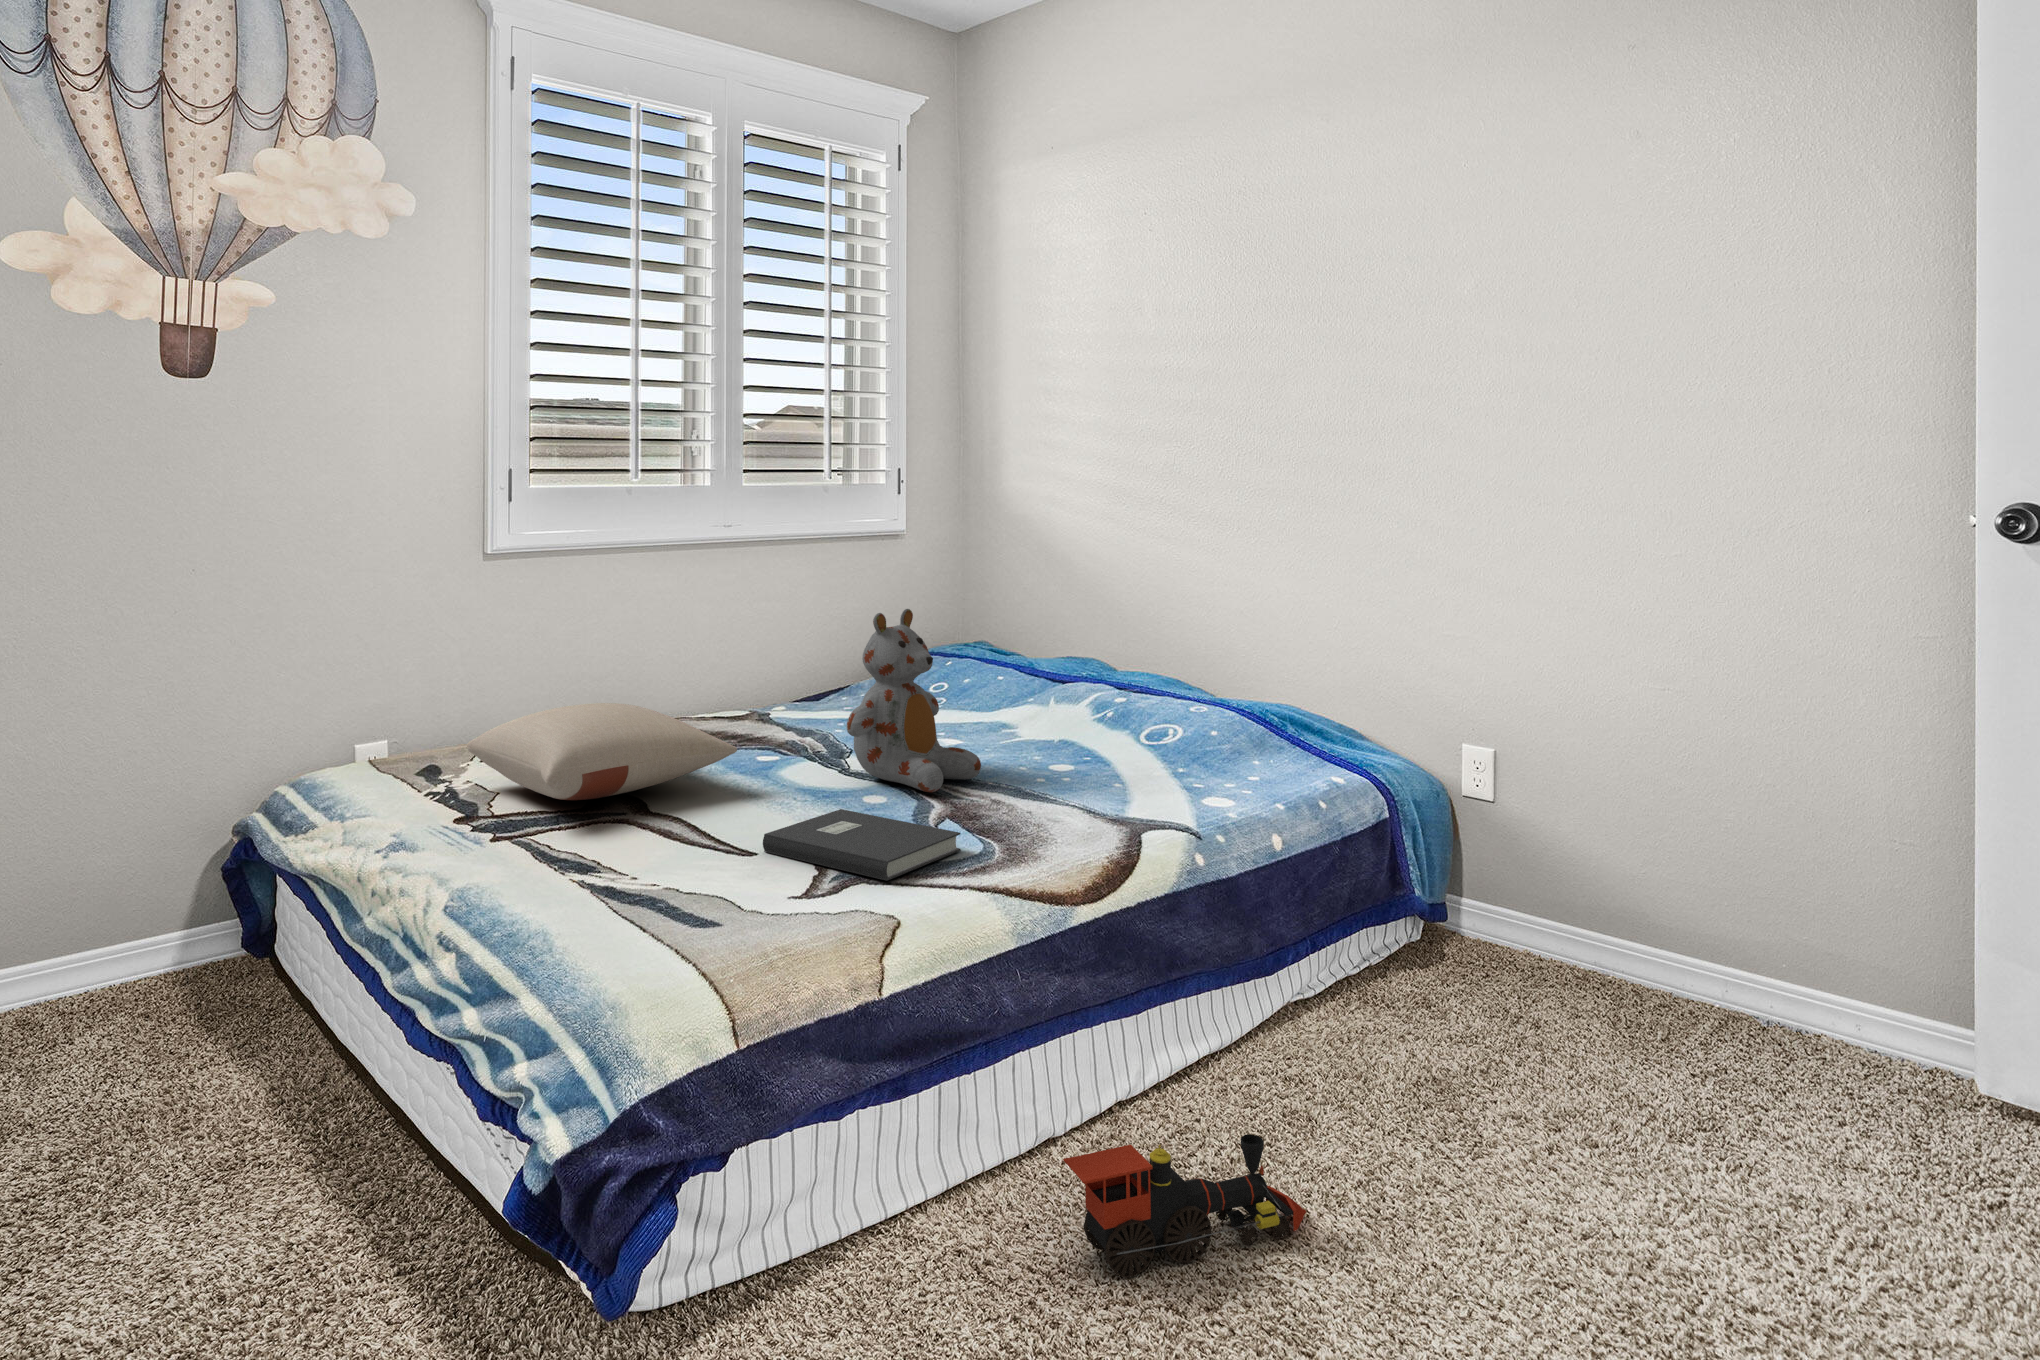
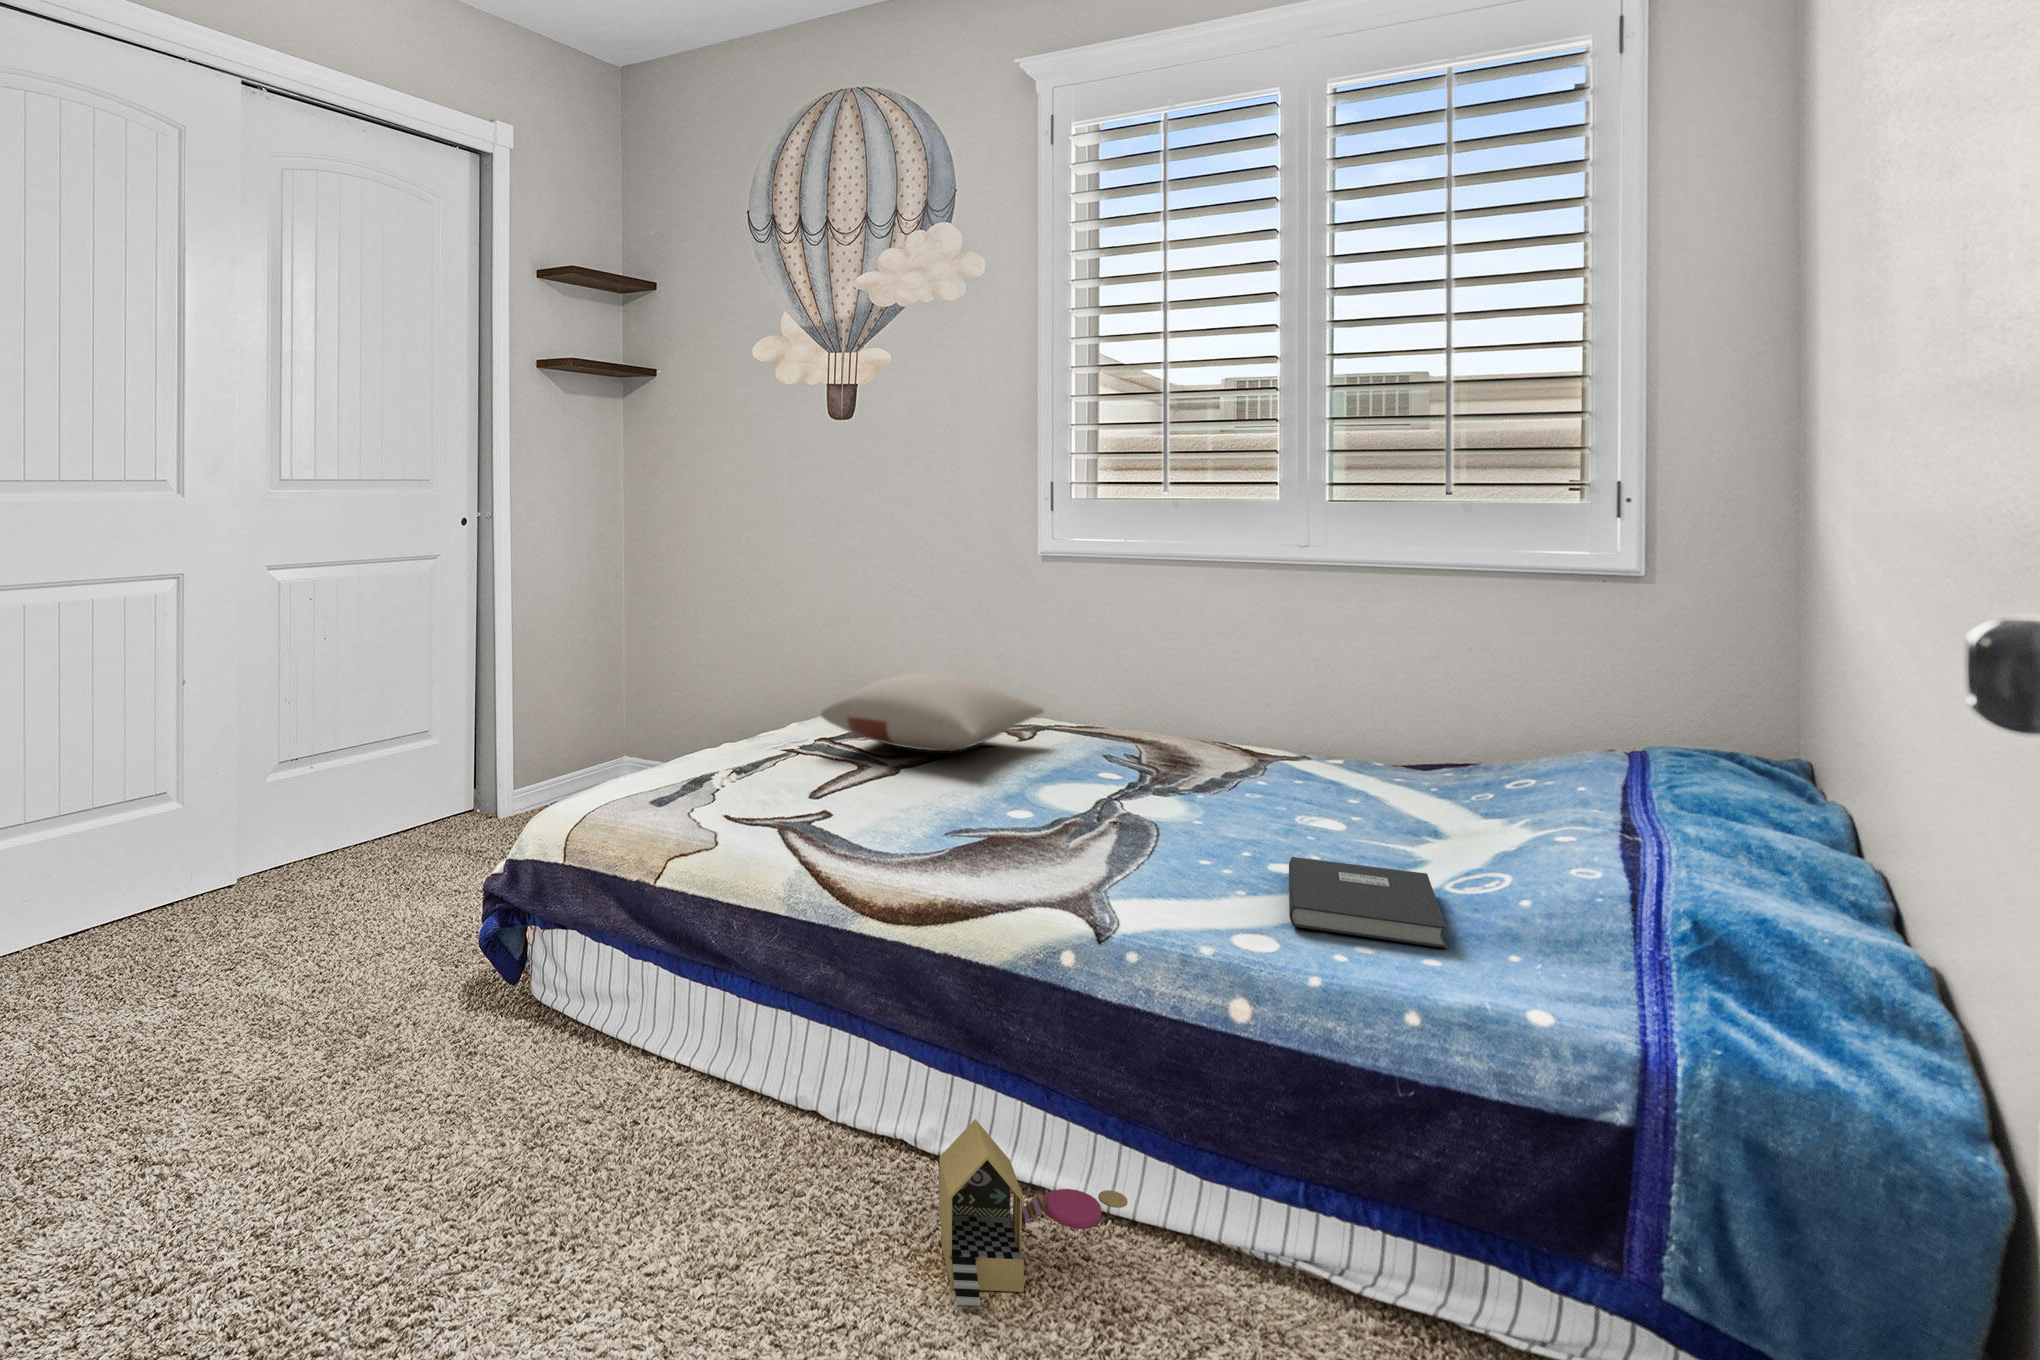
stuffed bear: present [846,609,981,792] -> none [1021,634,1173,831]
book: present [763,809,961,881] -> present [1289,857,1447,948]
toy house: none [1280,996,1380,1125] -> present [939,1119,1128,1306]
toy train: present [1063,1134,1306,1278] -> none [609,1046,751,1243]

